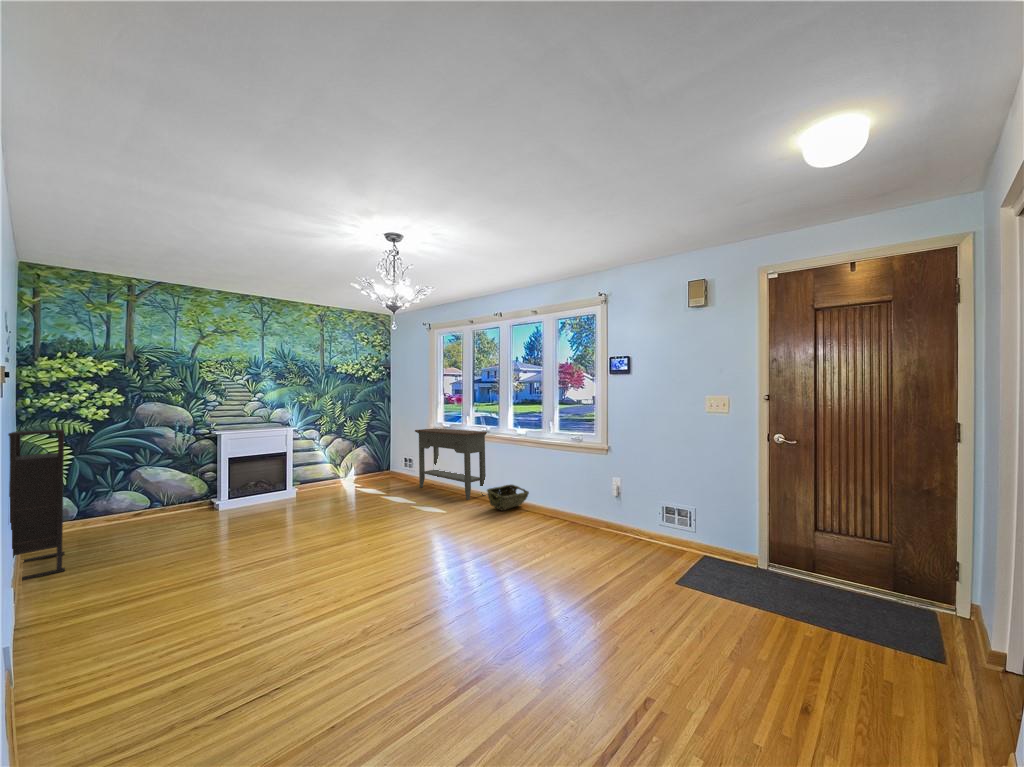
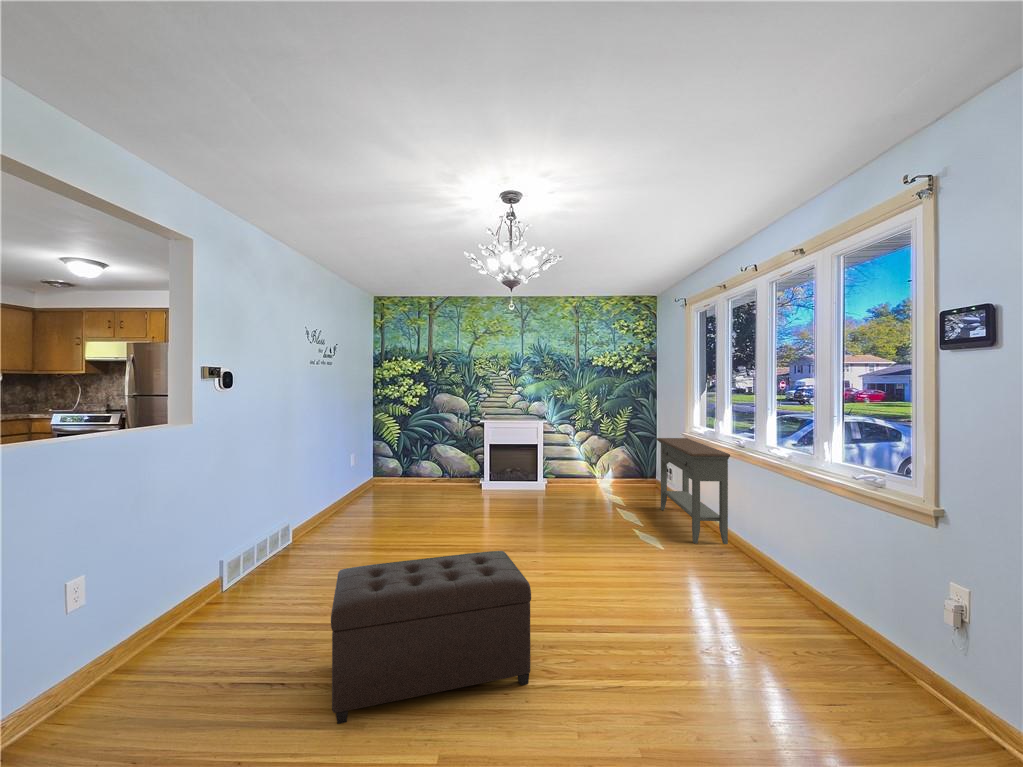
bookshelf: present [8,429,65,581] -> none [335,414,375,514]
woven basket: present [487,485,529,510] -> none [699,537,772,576]
ottoman: none [313,512,486,689] -> present [331,551,531,724]

